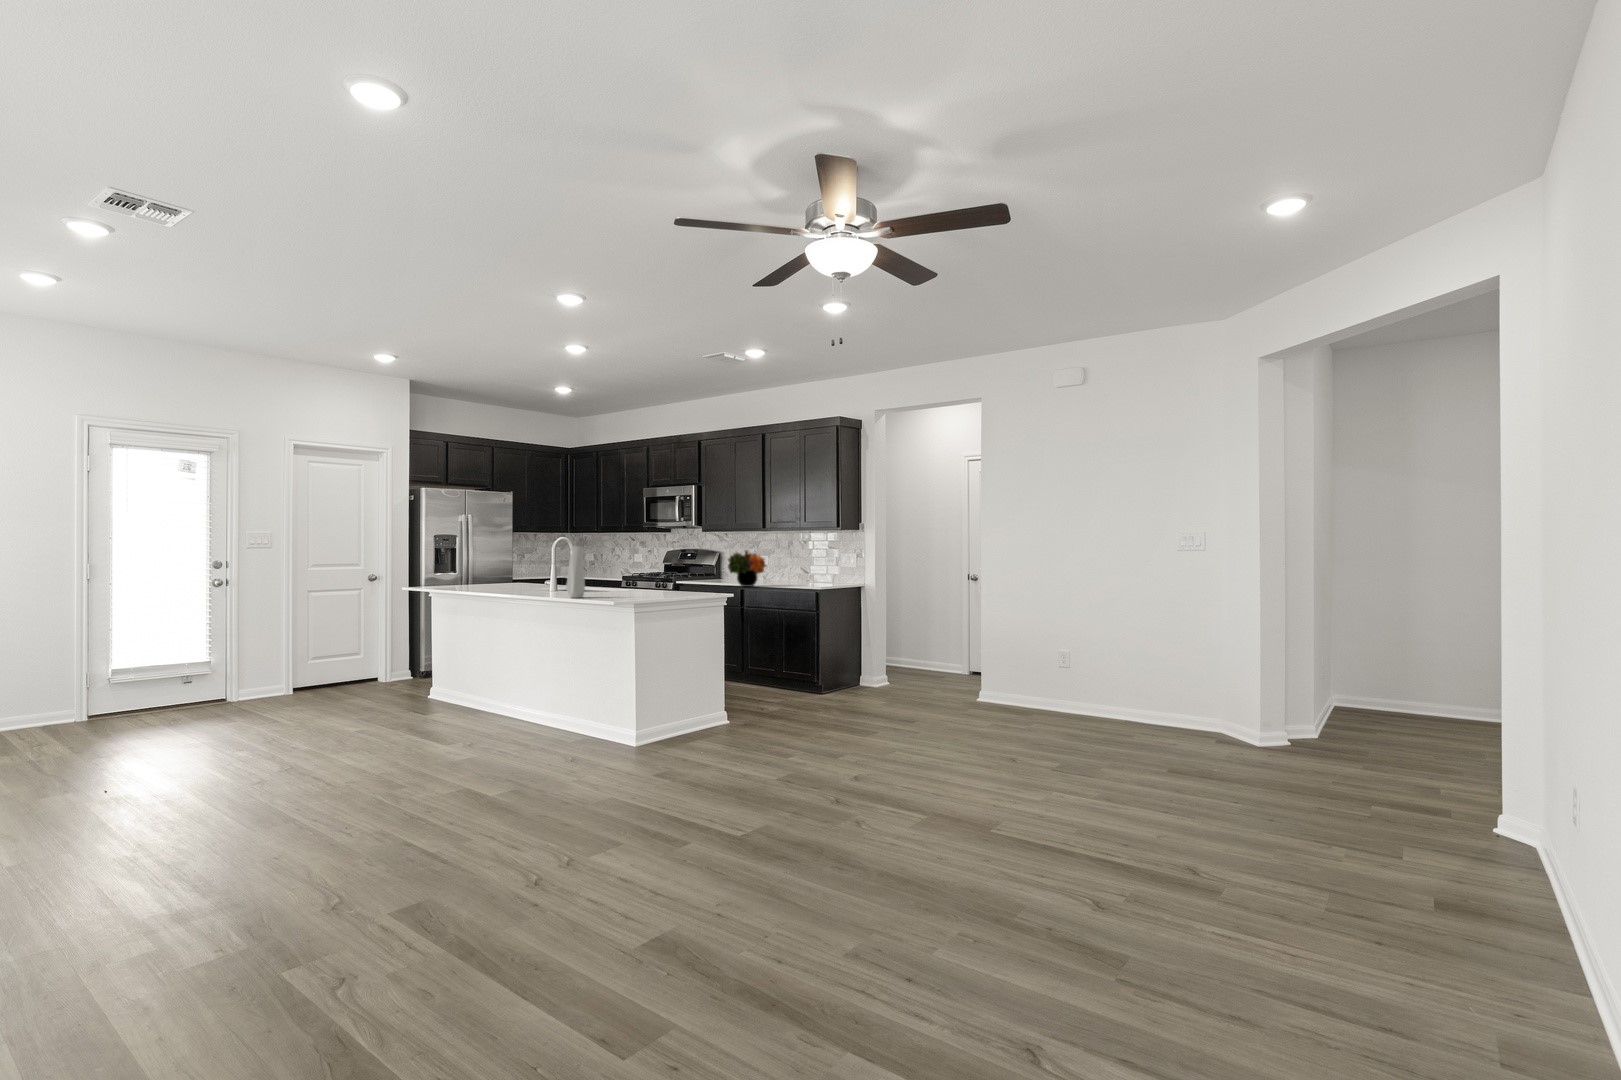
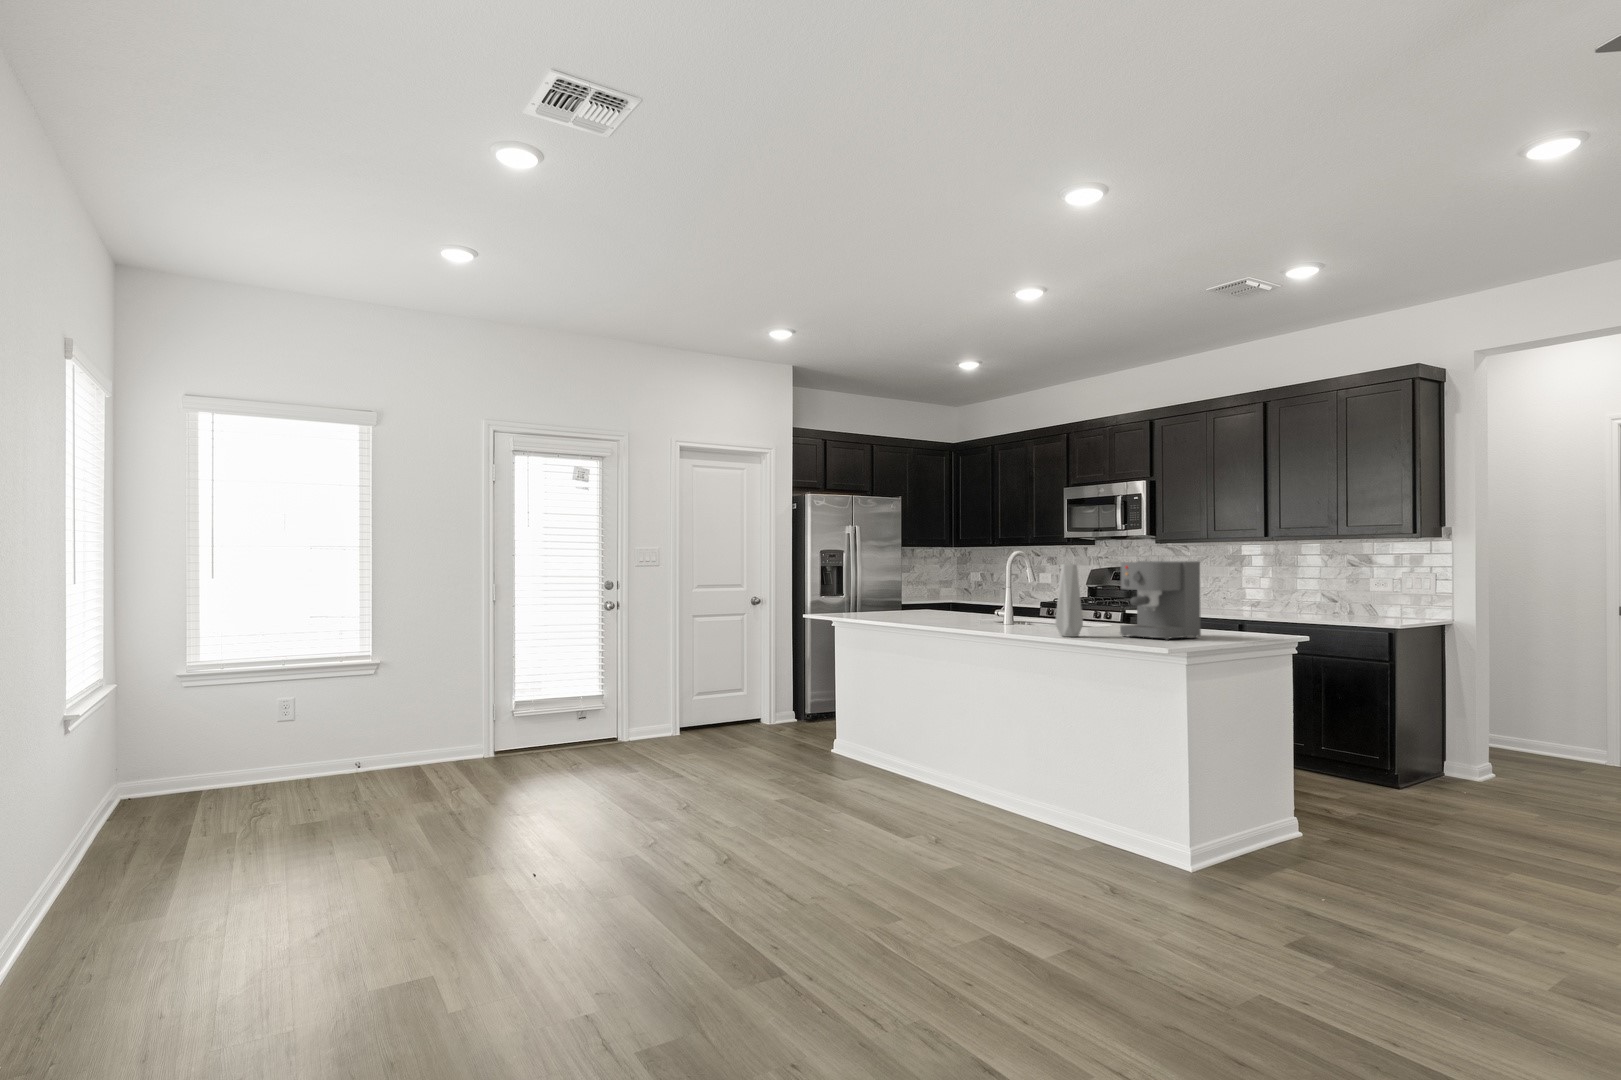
coffee maker: none [613,544,668,598] -> present [1120,561,1201,640]
flower arrangement: present [728,550,766,587] -> none [1223,569,1289,622]

